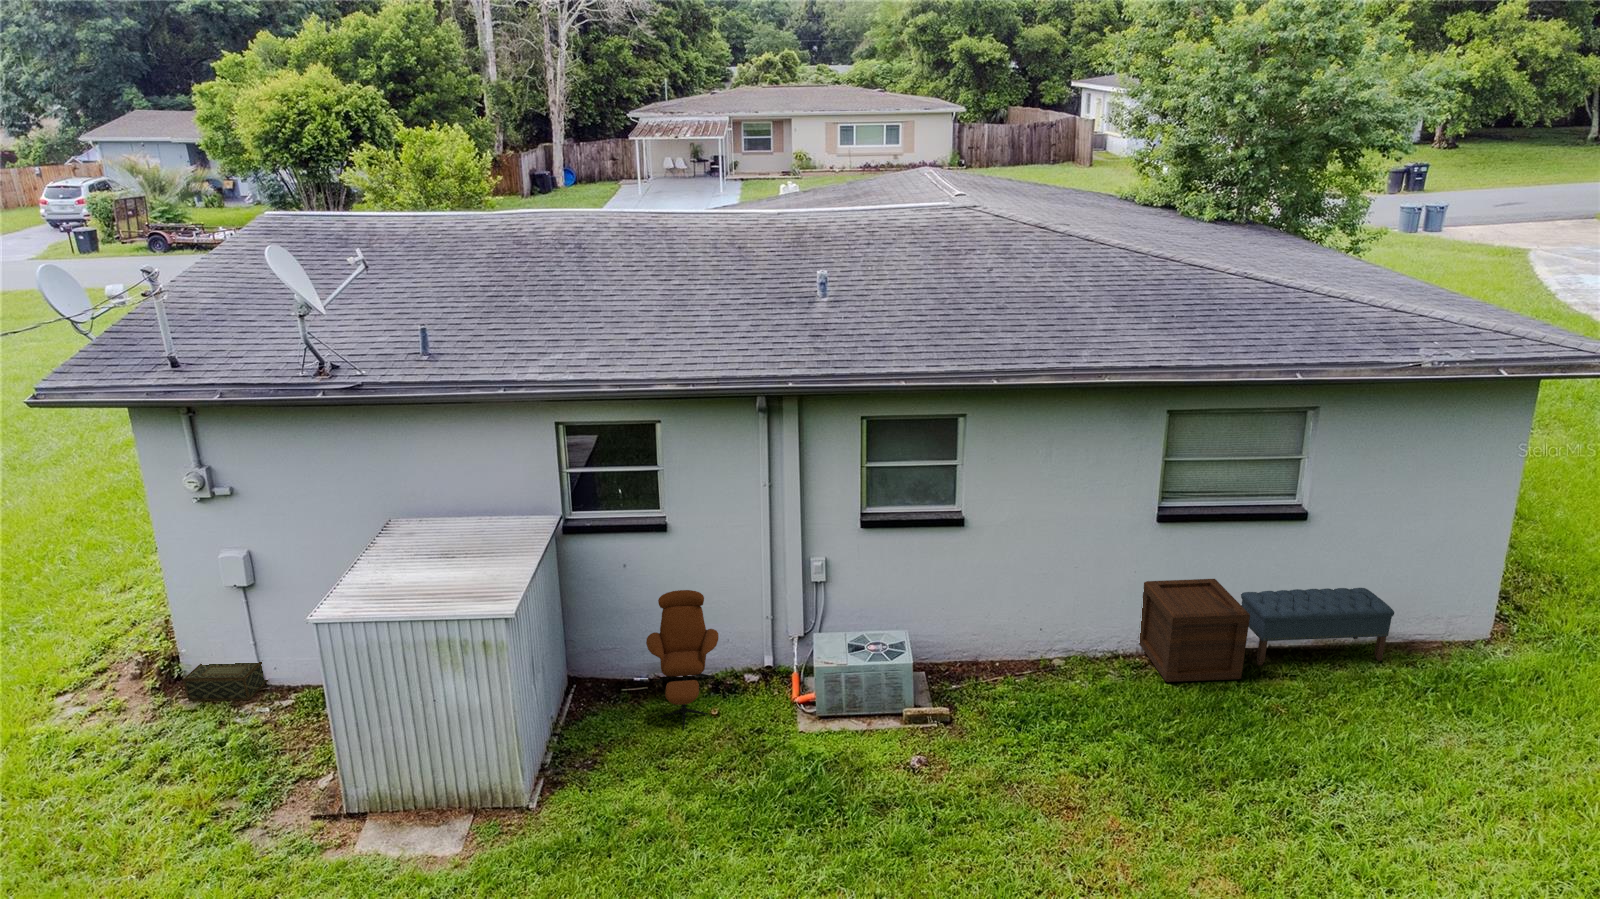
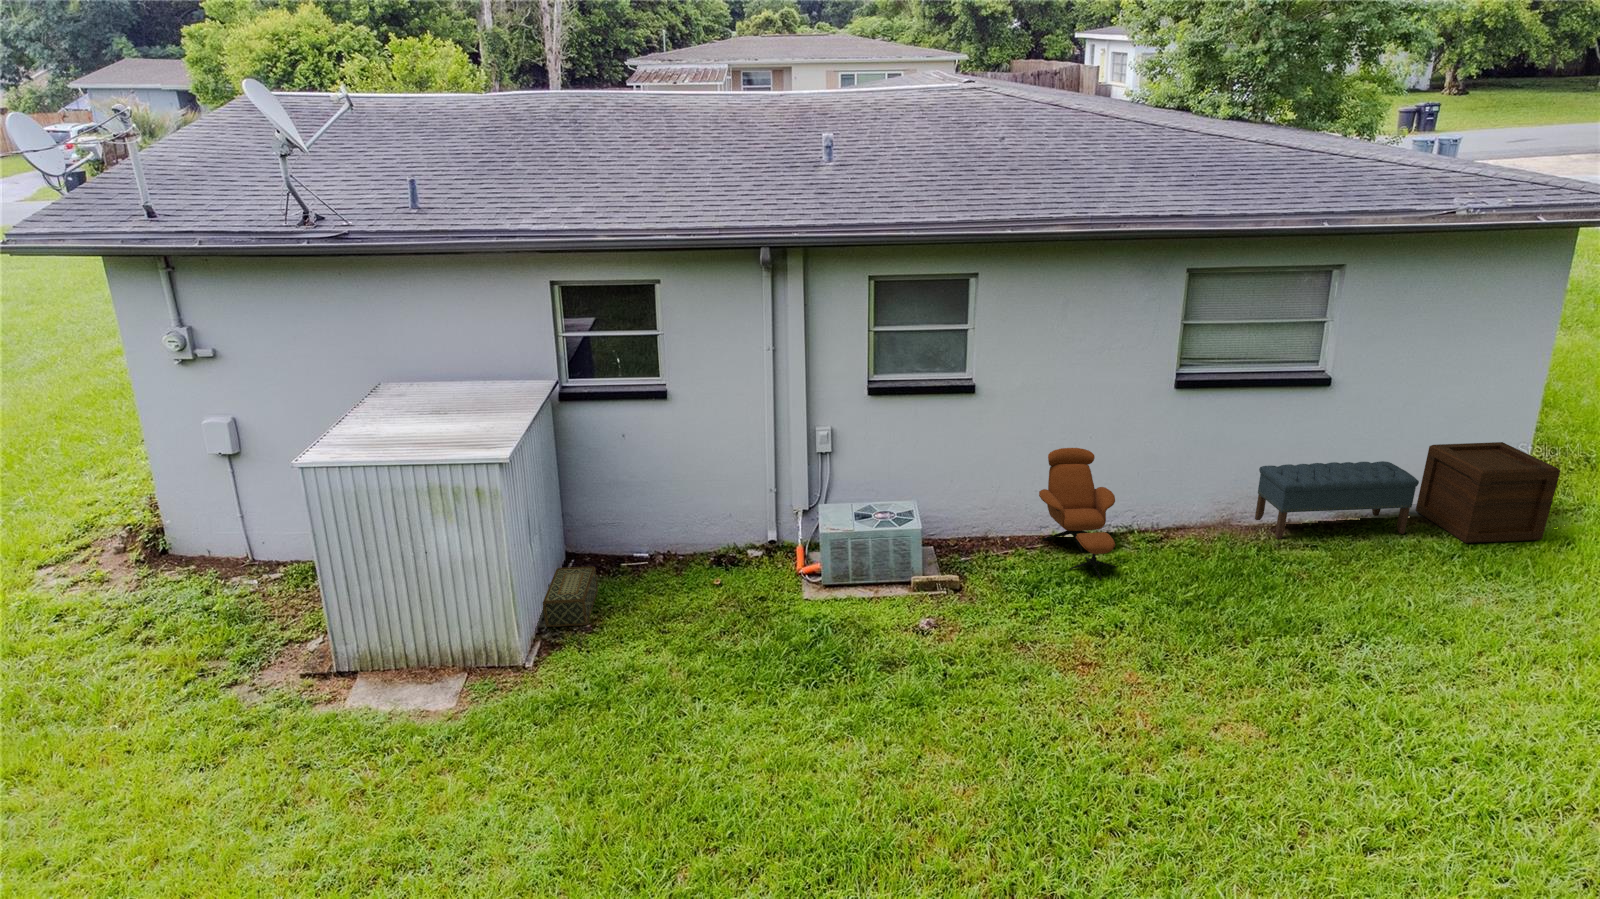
wooden crate: present [1139,579,1250,682] -> present [1416,442,1560,543]
lounge chair: present [646,590,719,729] -> present [1039,448,1116,579]
woven basket: present [183,662,268,701] -> present [543,566,598,627]

